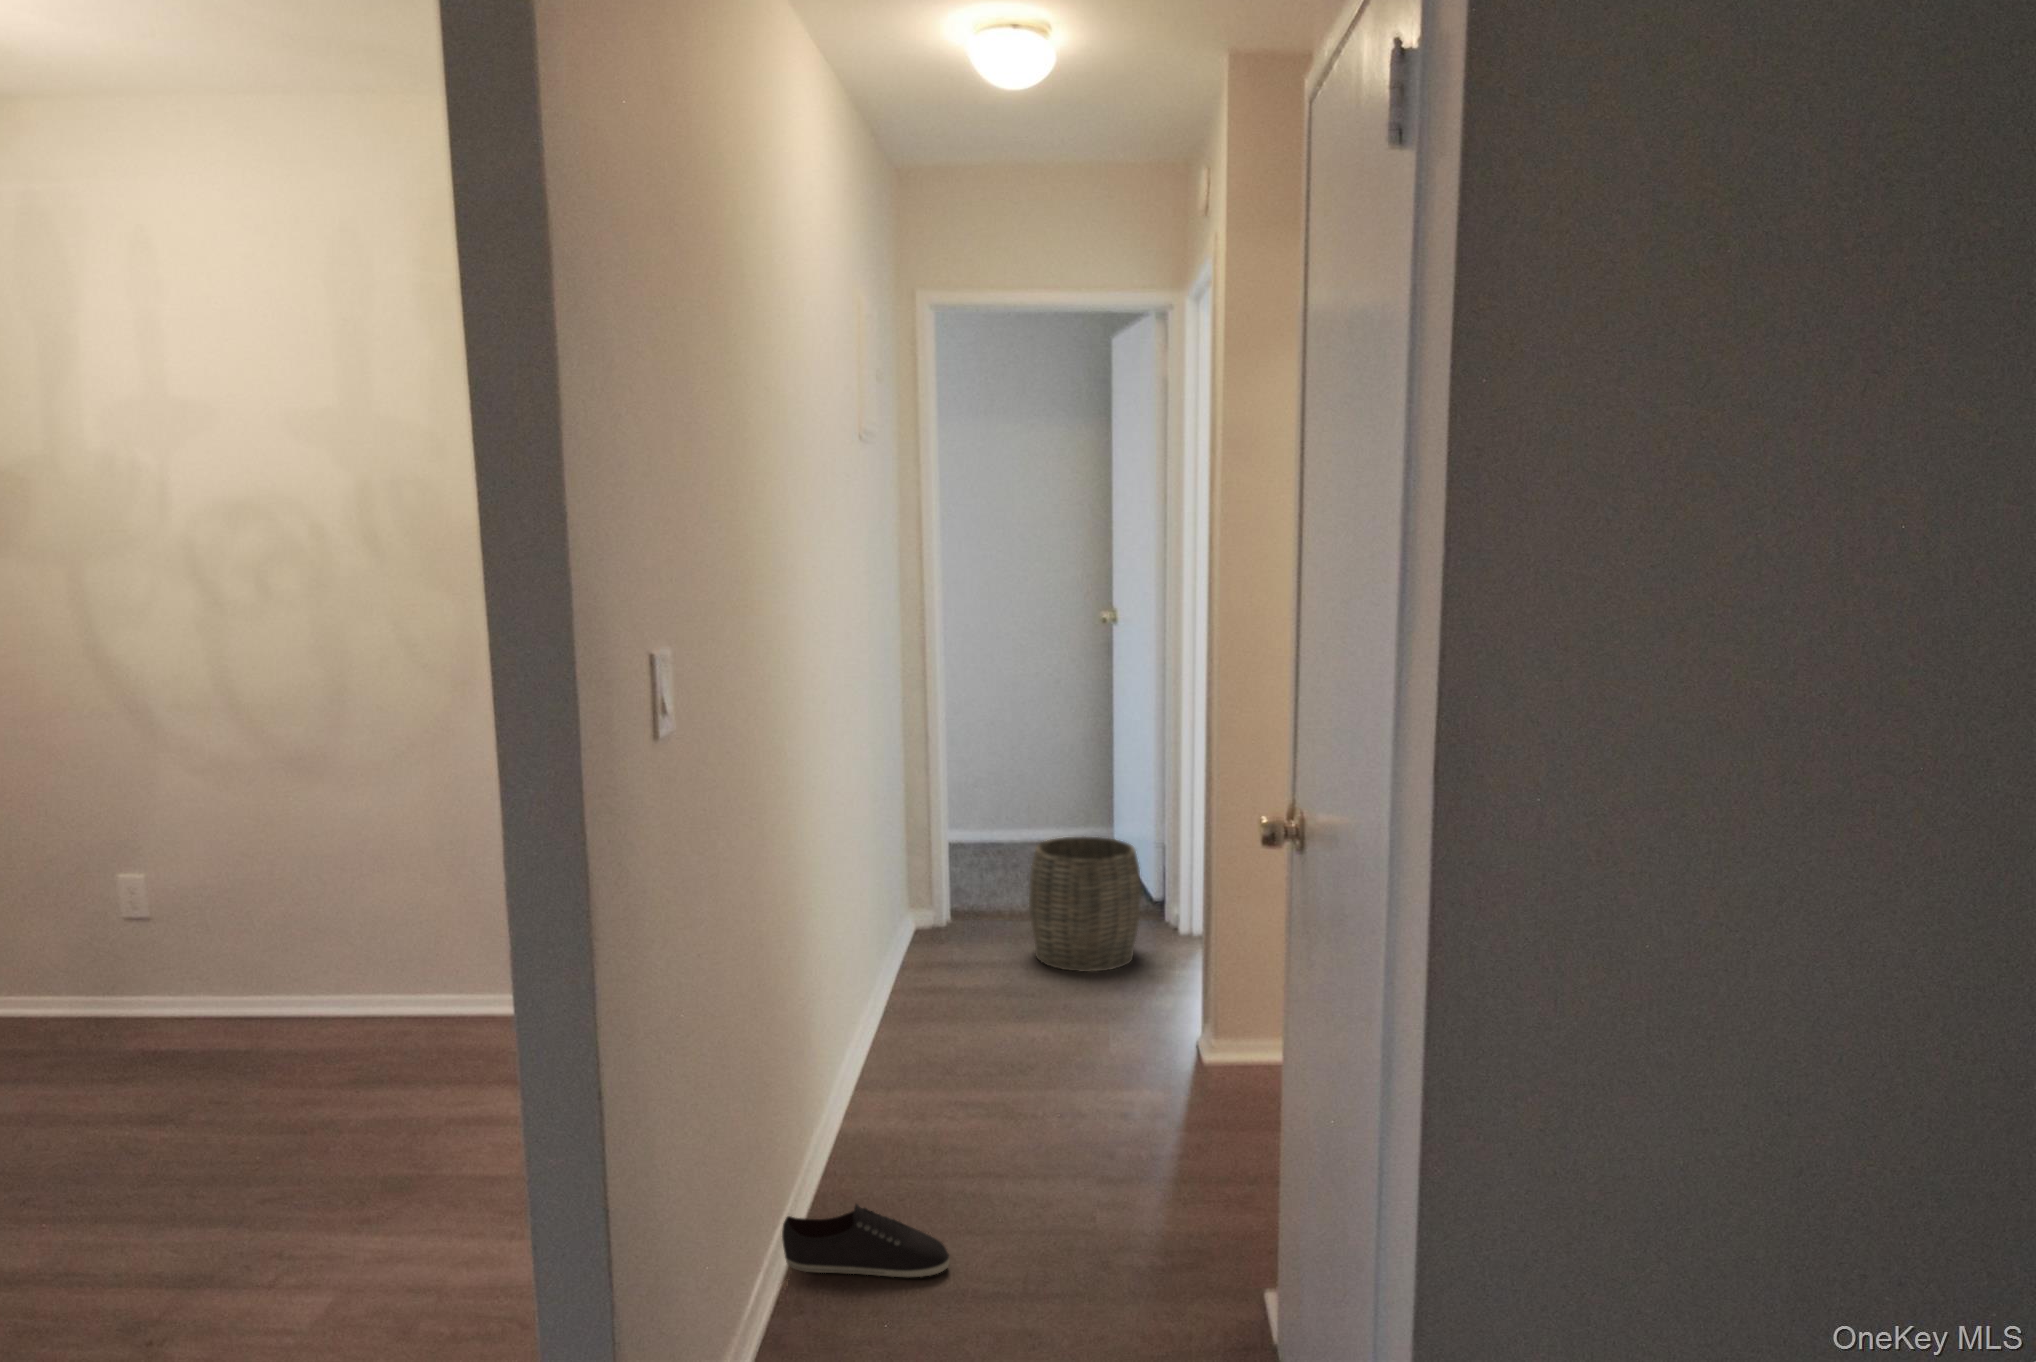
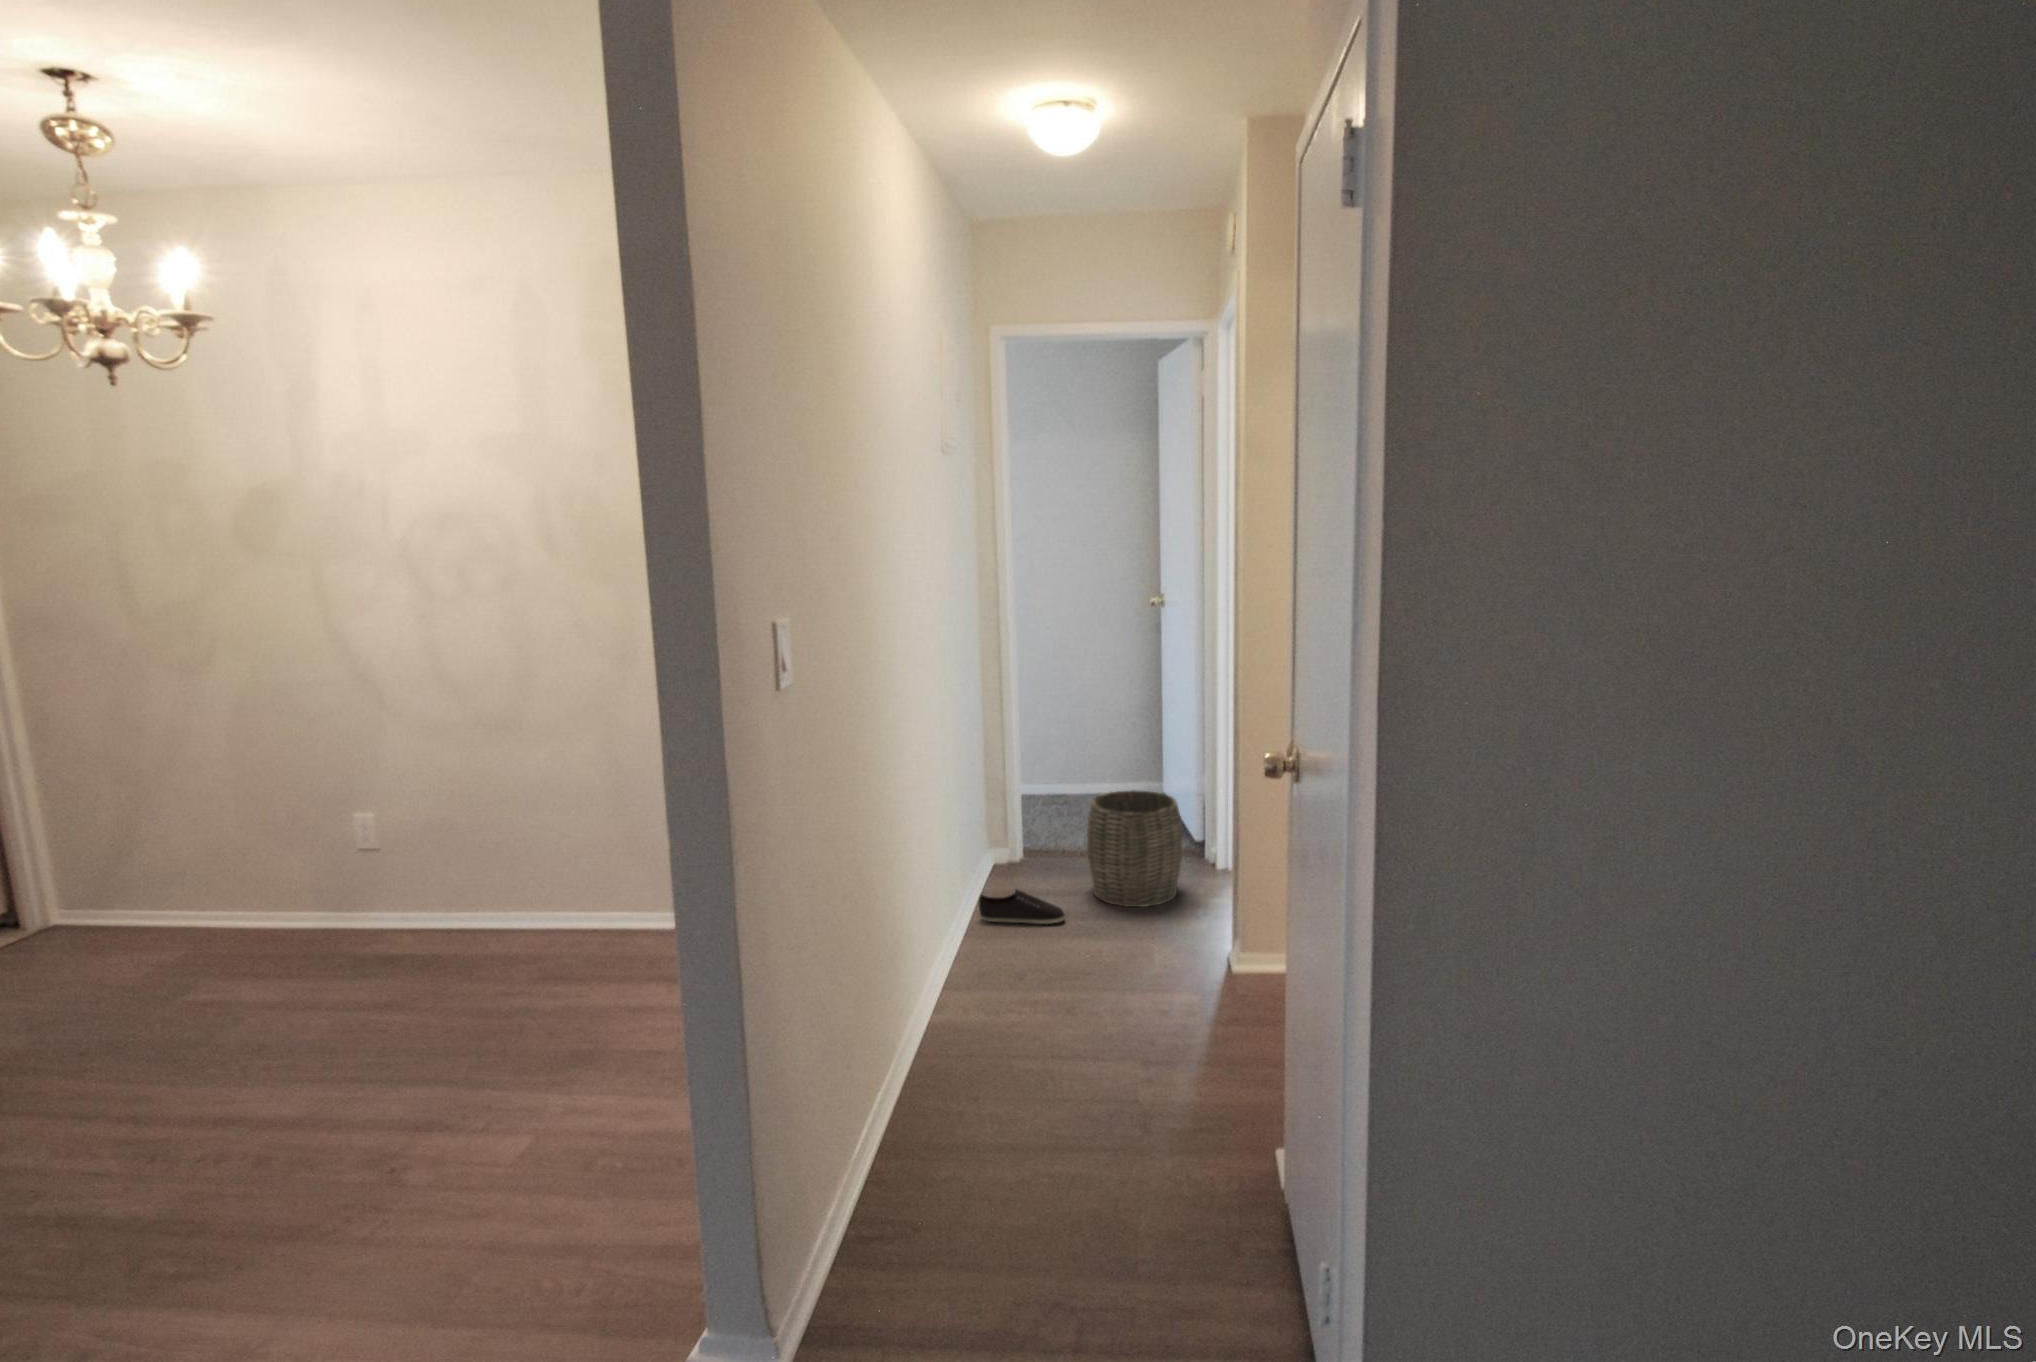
shoe: present [782,1204,950,1277] -> present [979,889,1065,924]

